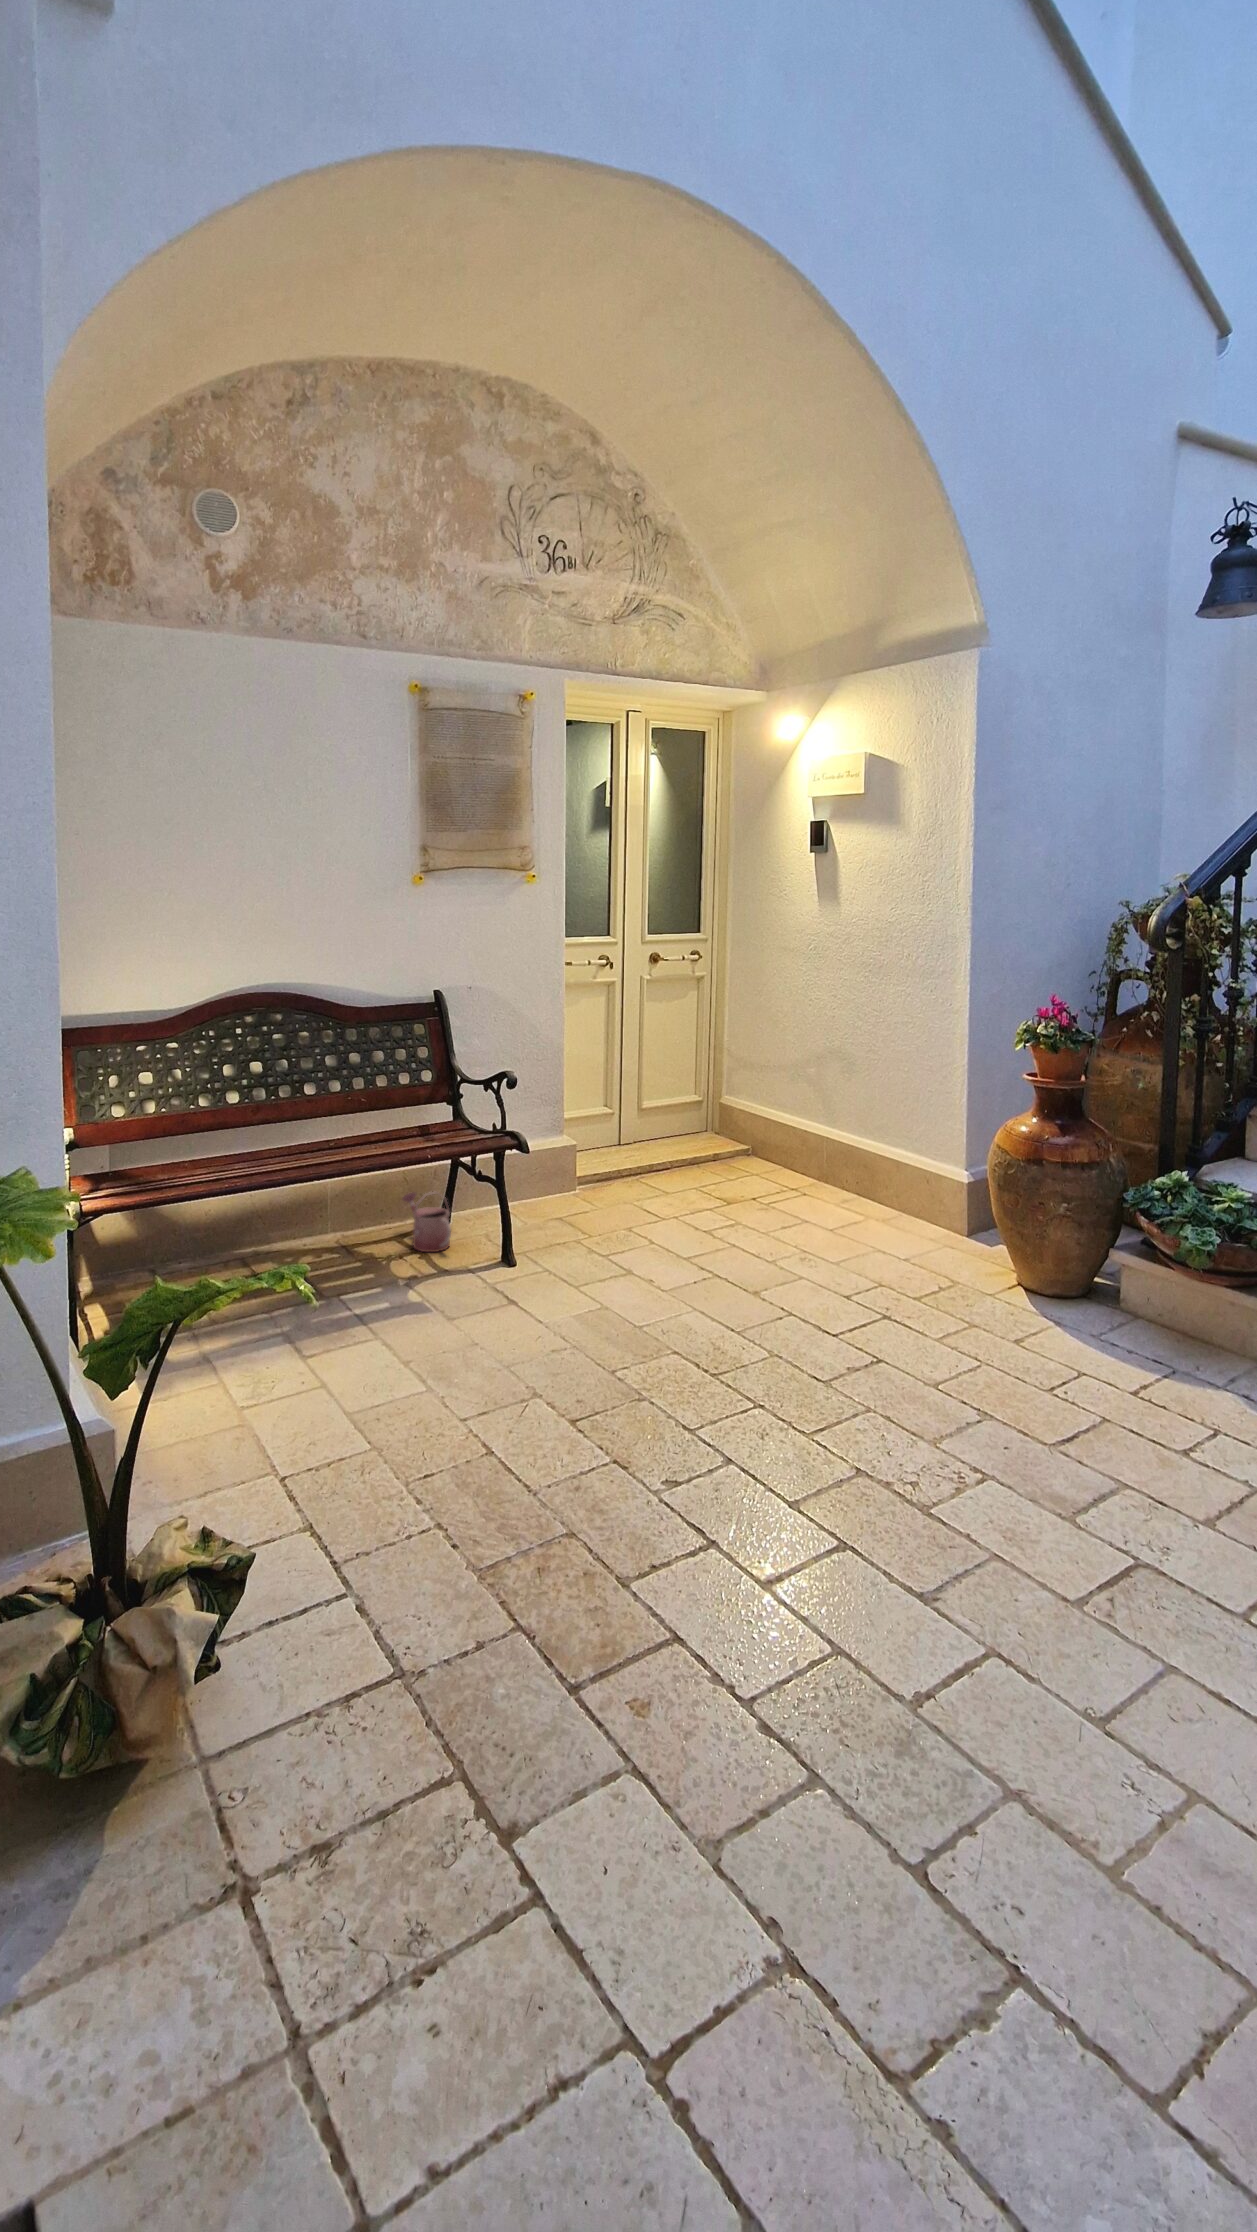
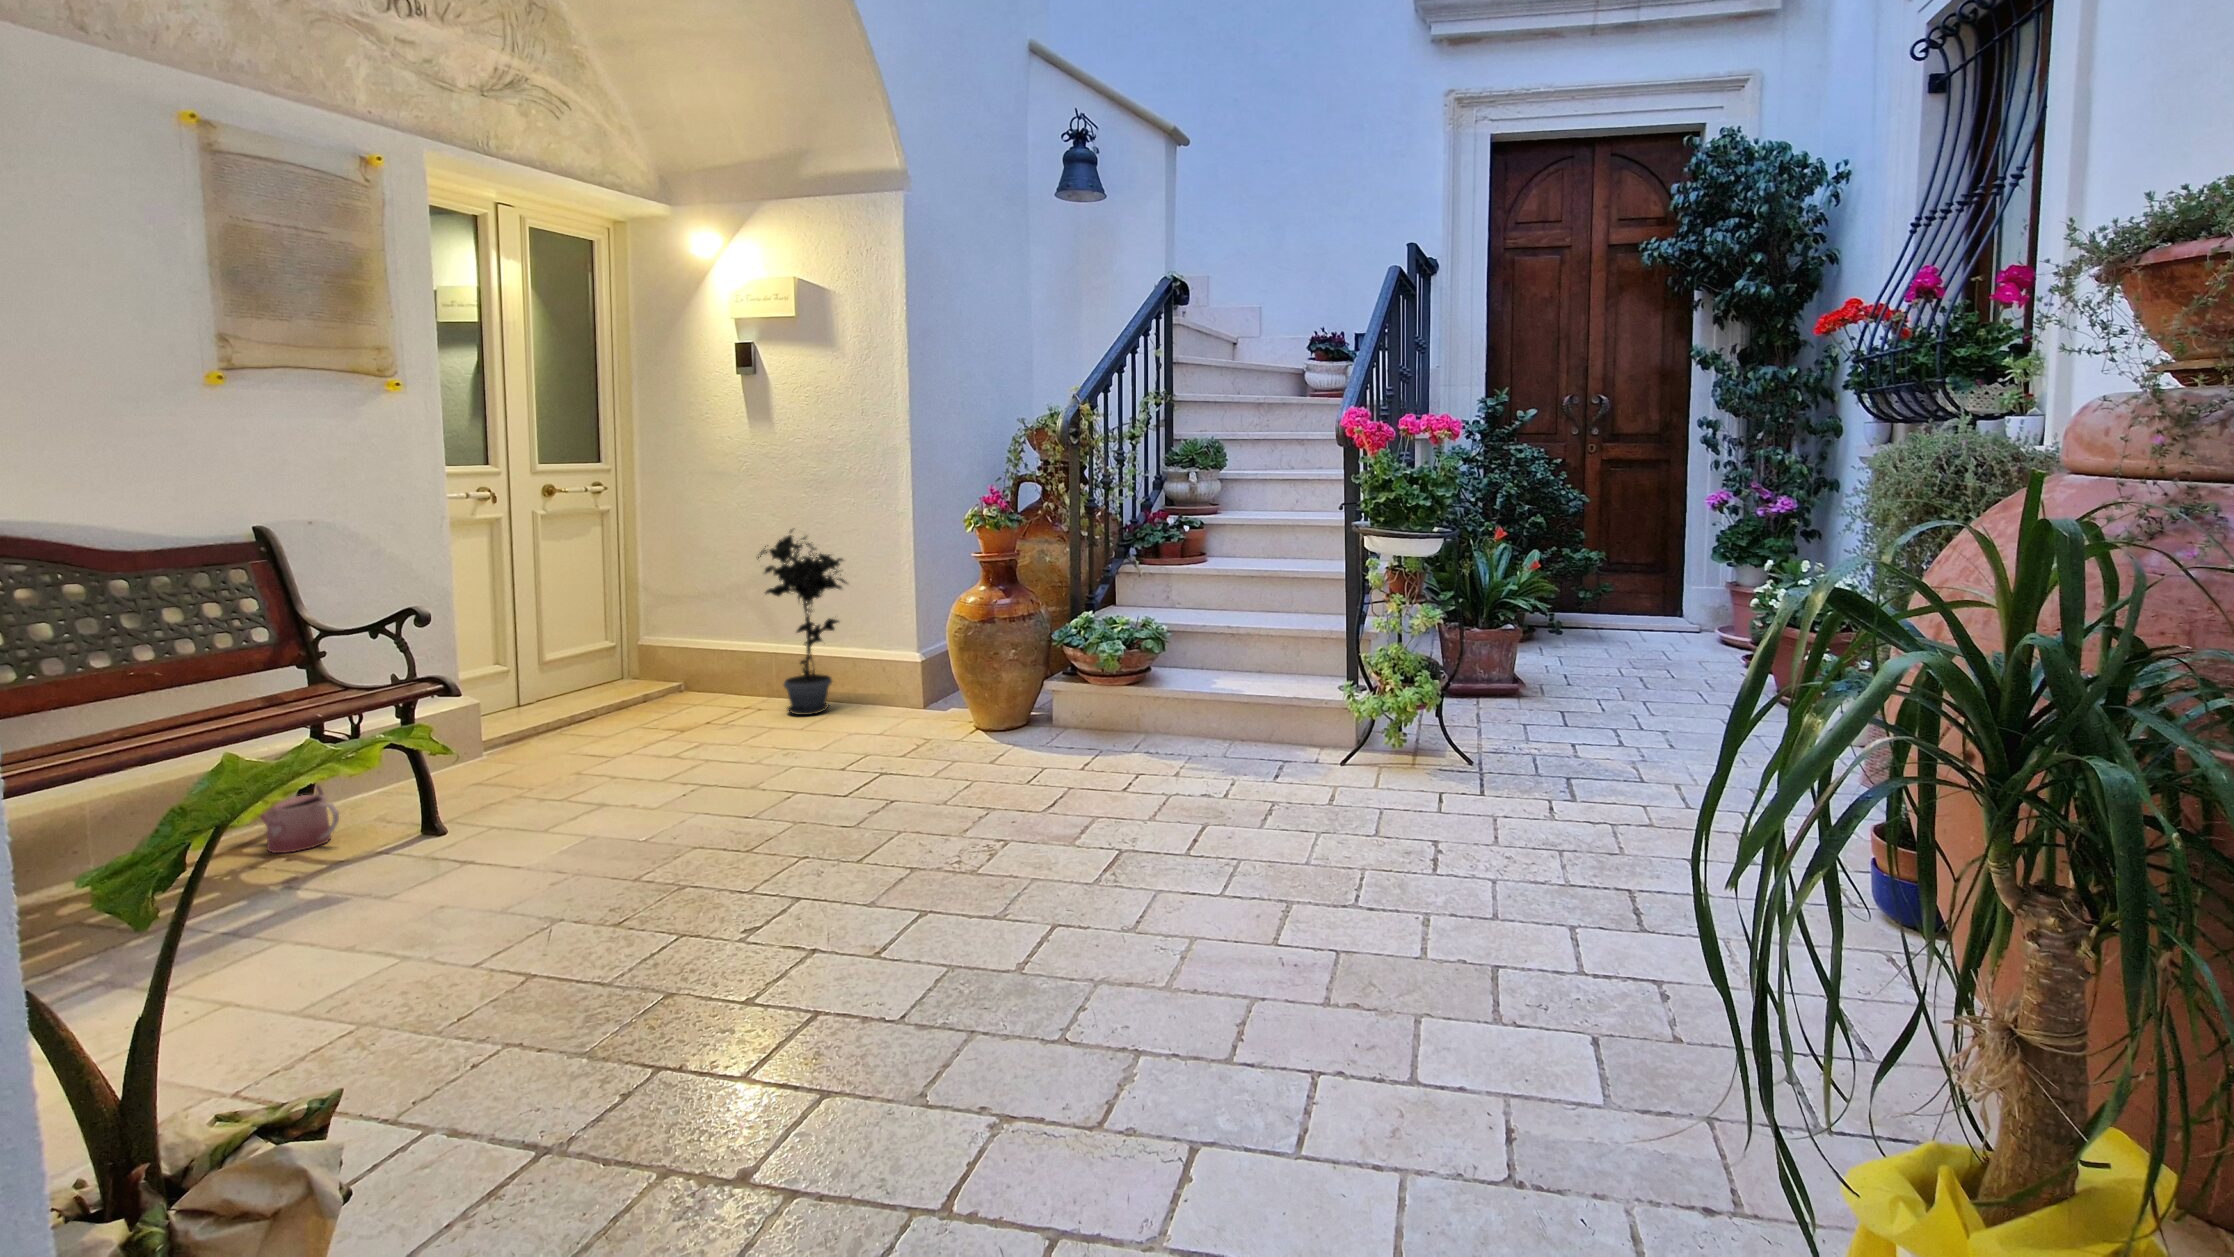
potted plant: none [807,1017,897,1213] -> present [758,528,847,715]

